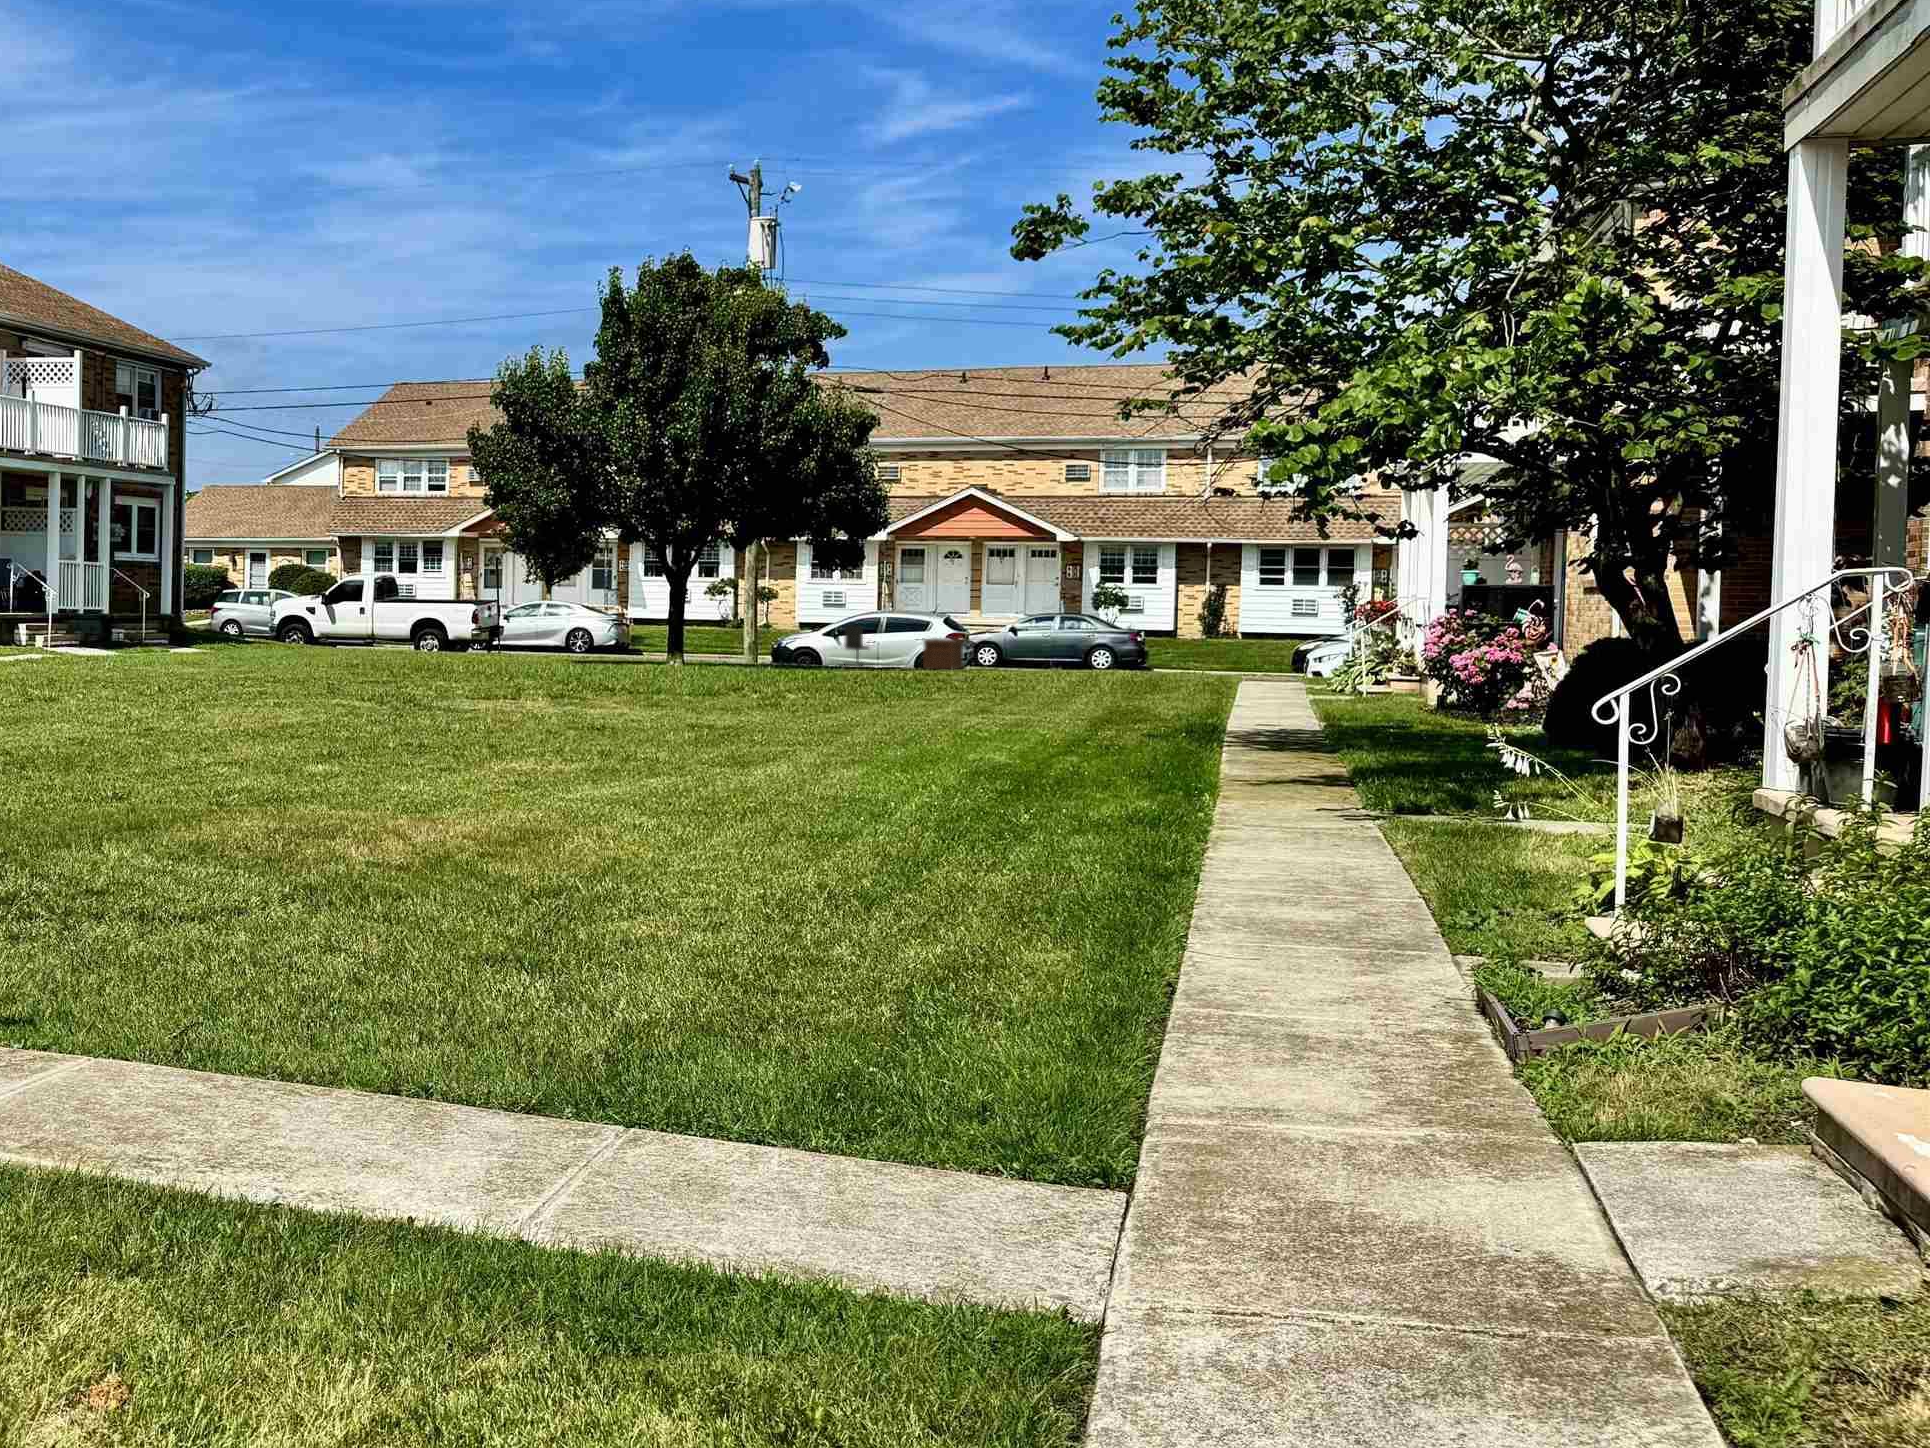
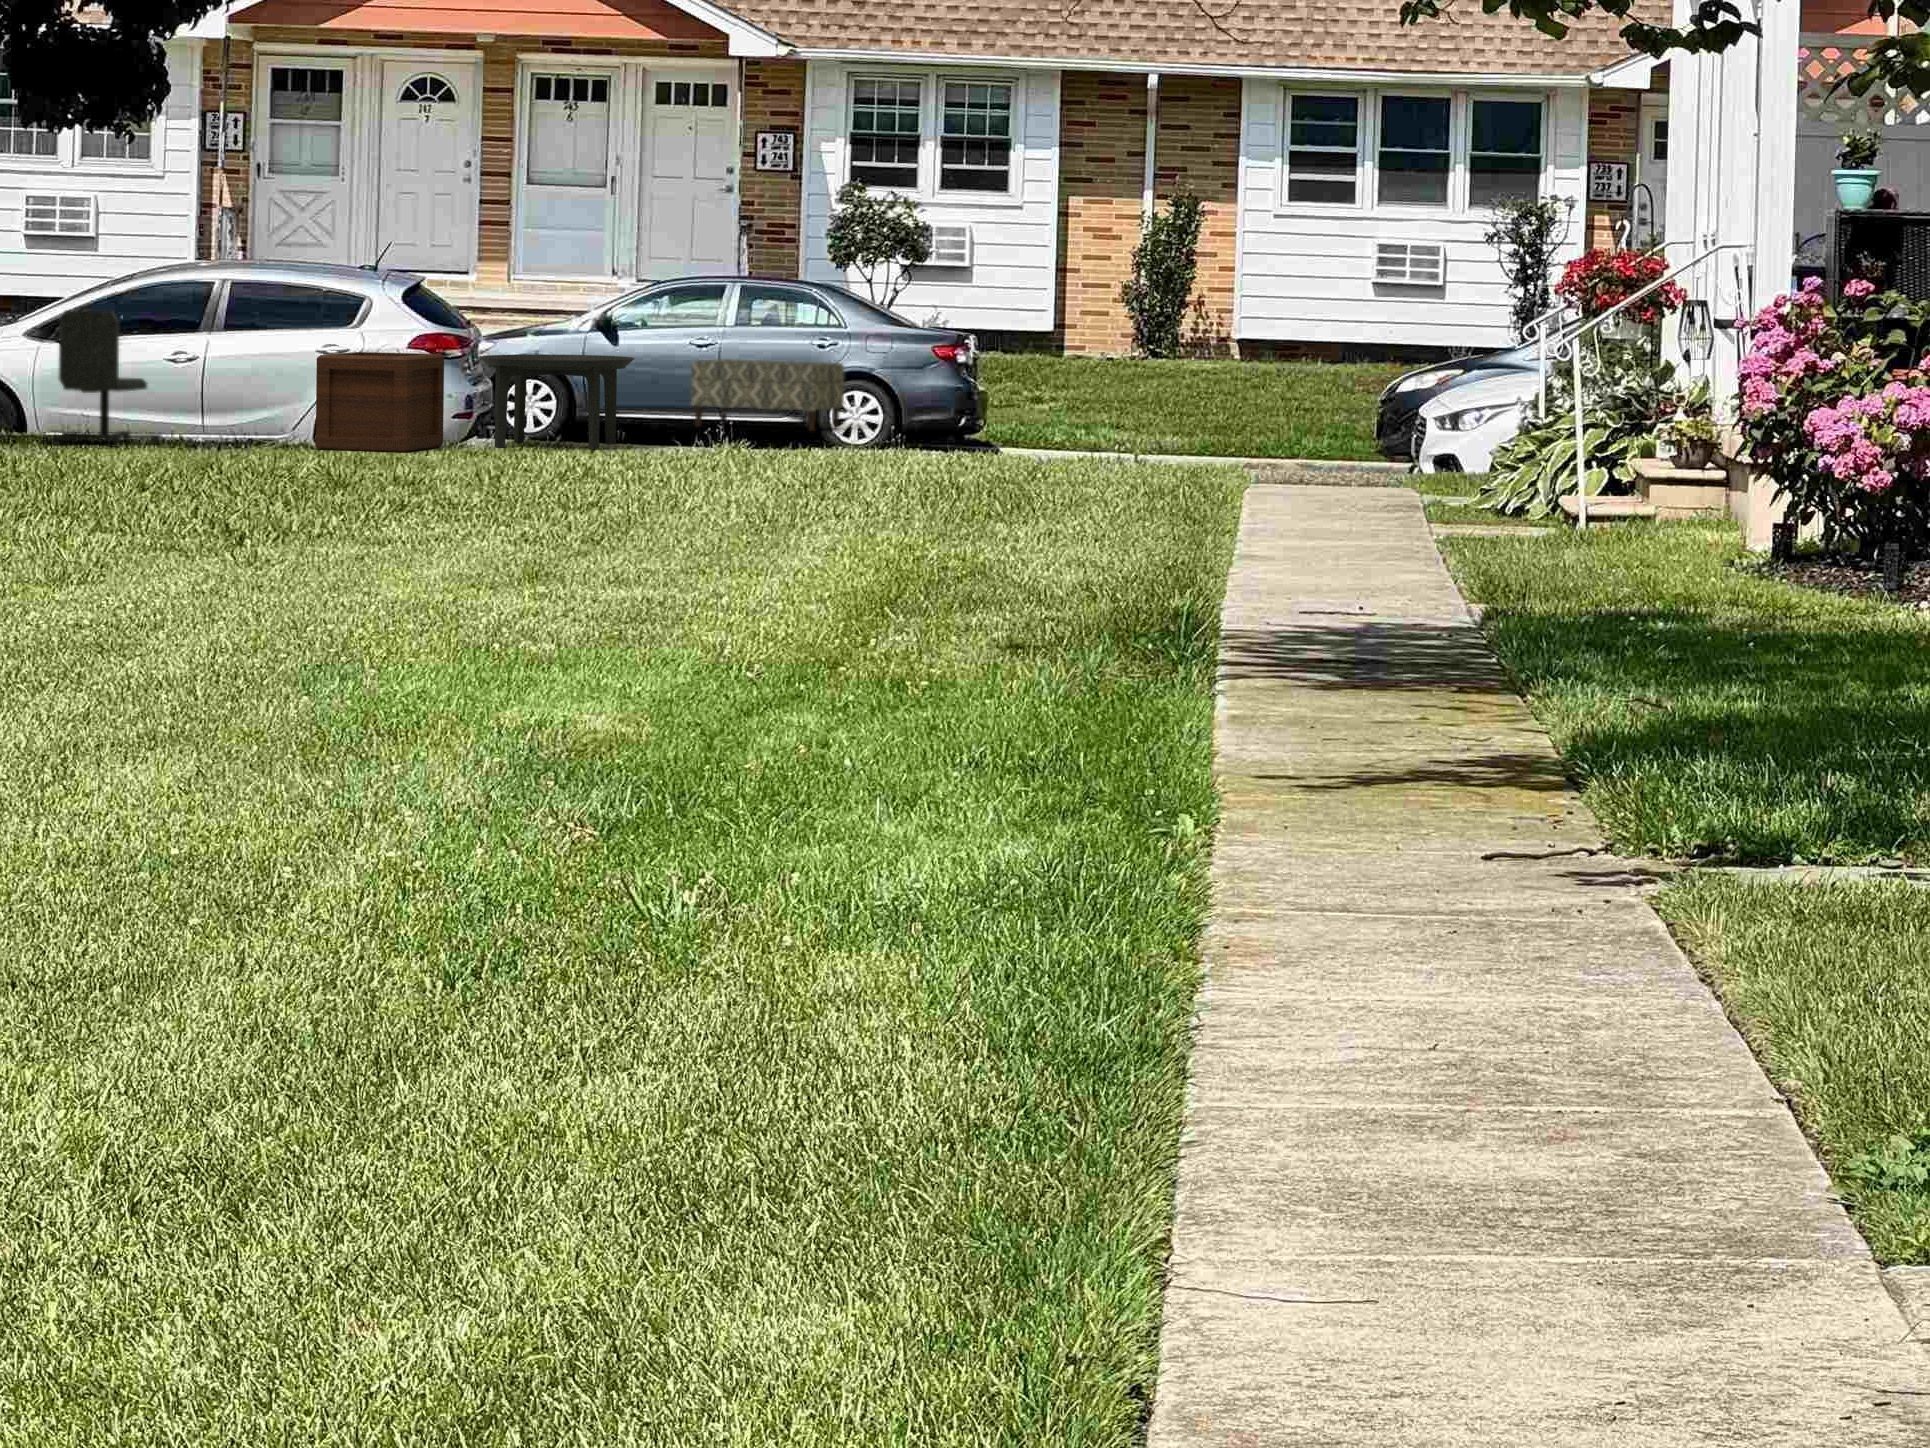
round table: none [974,640,1026,670] -> present [479,354,635,449]
bench: none [1041,642,1096,666] -> present [691,359,844,431]

